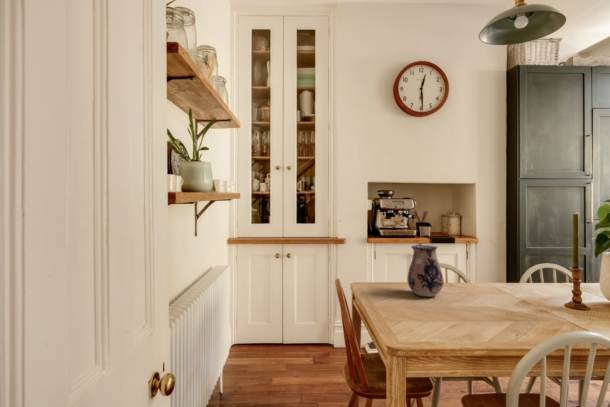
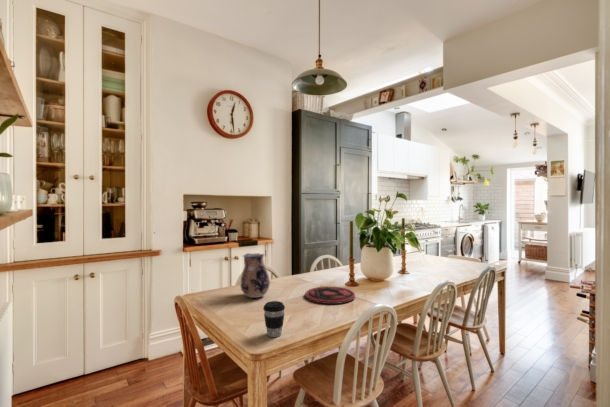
coffee cup: none [409,296,436,338] -> present [263,301,285,337]
plate: none [490,299,573,323] -> present [305,286,355,304]

